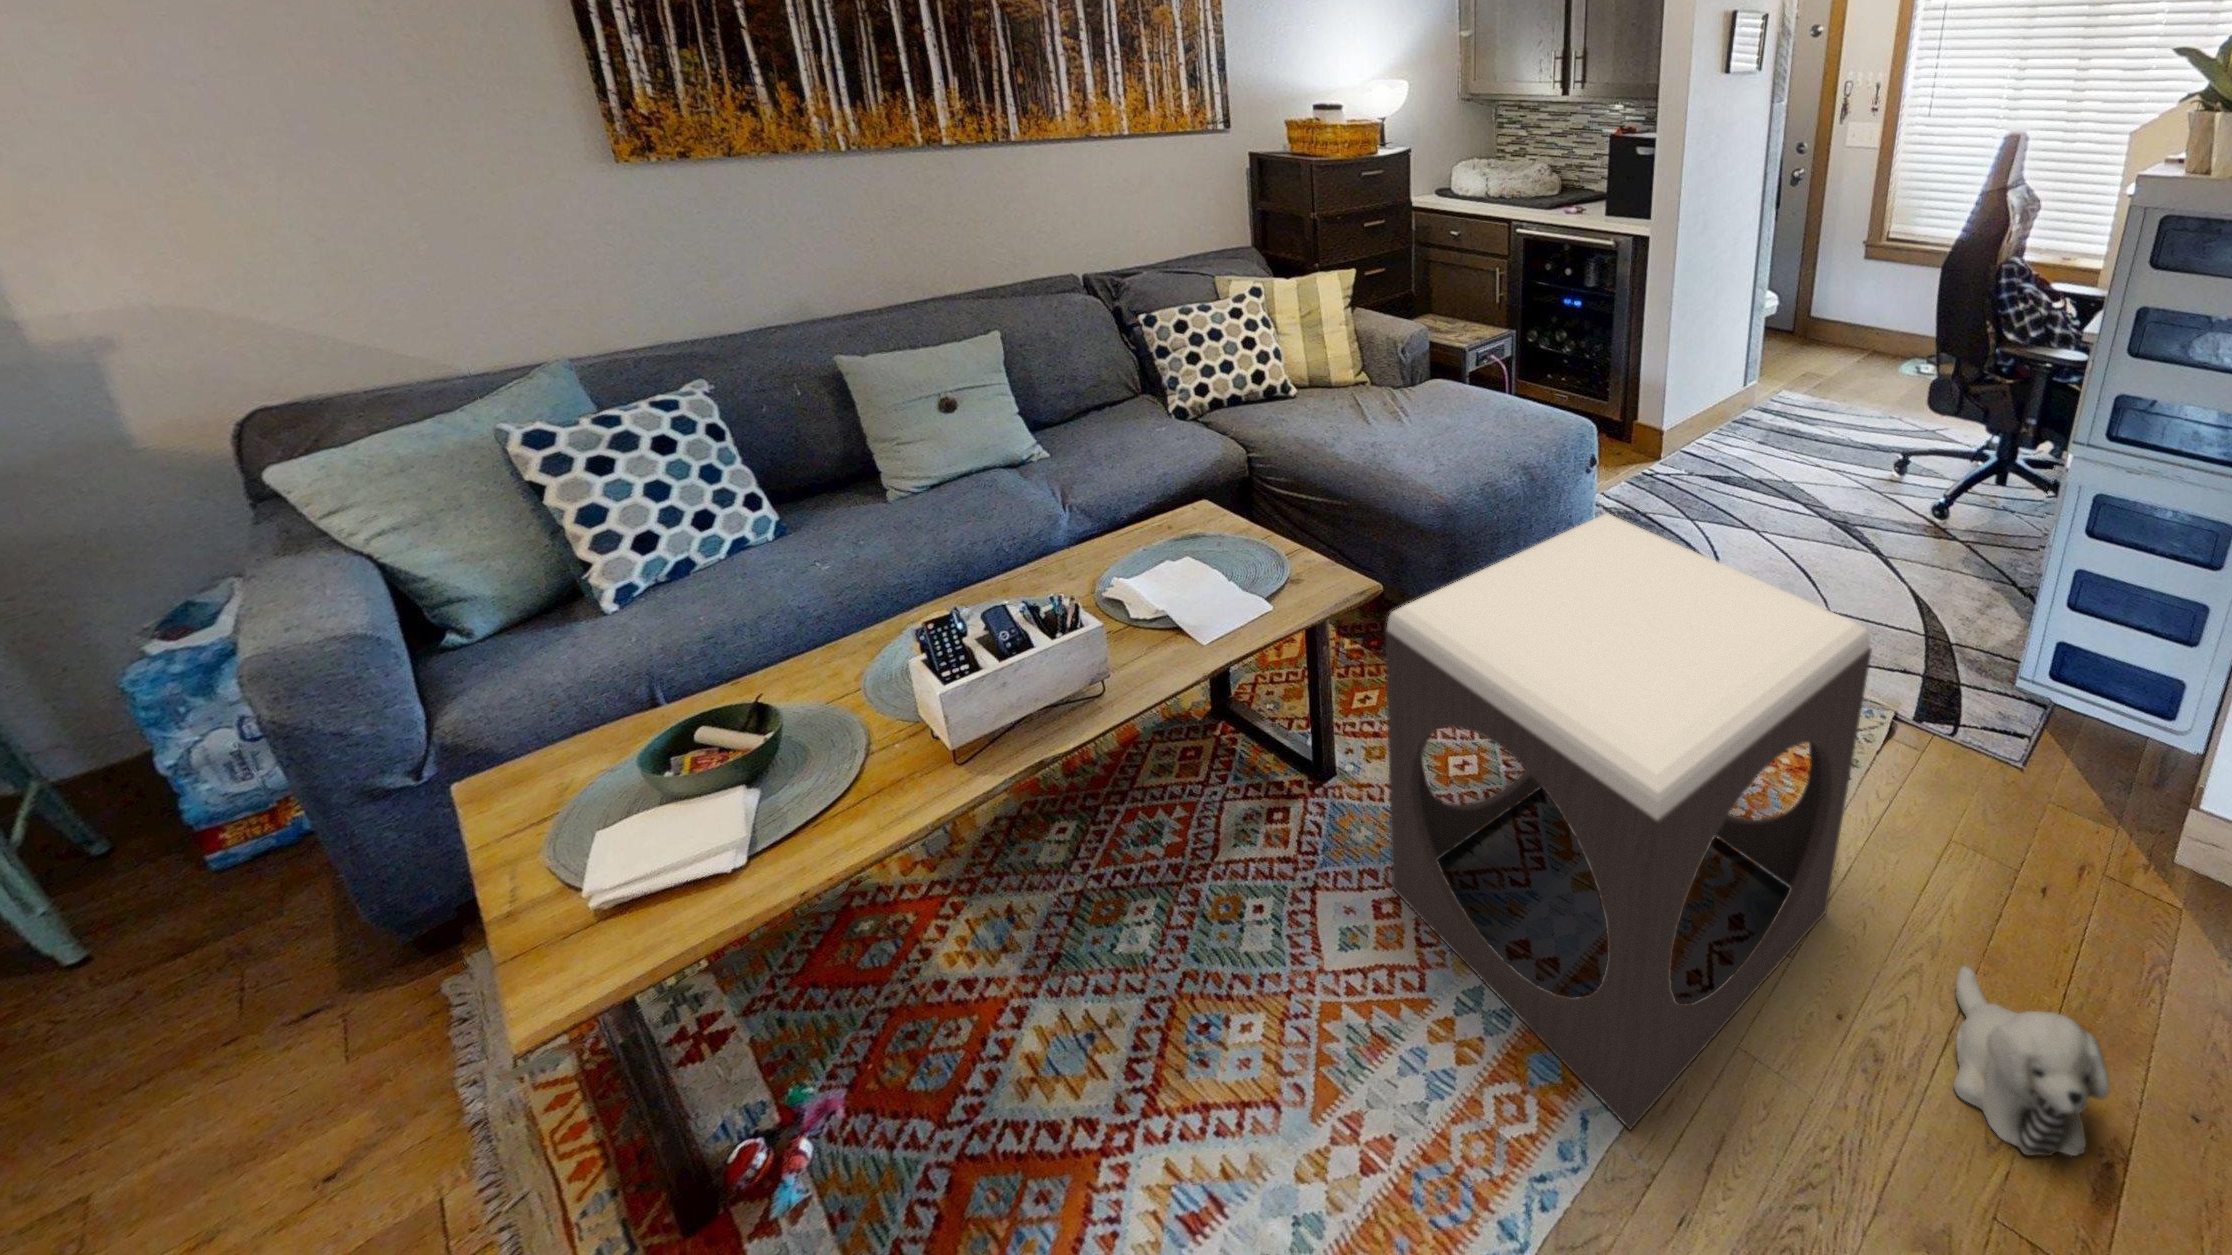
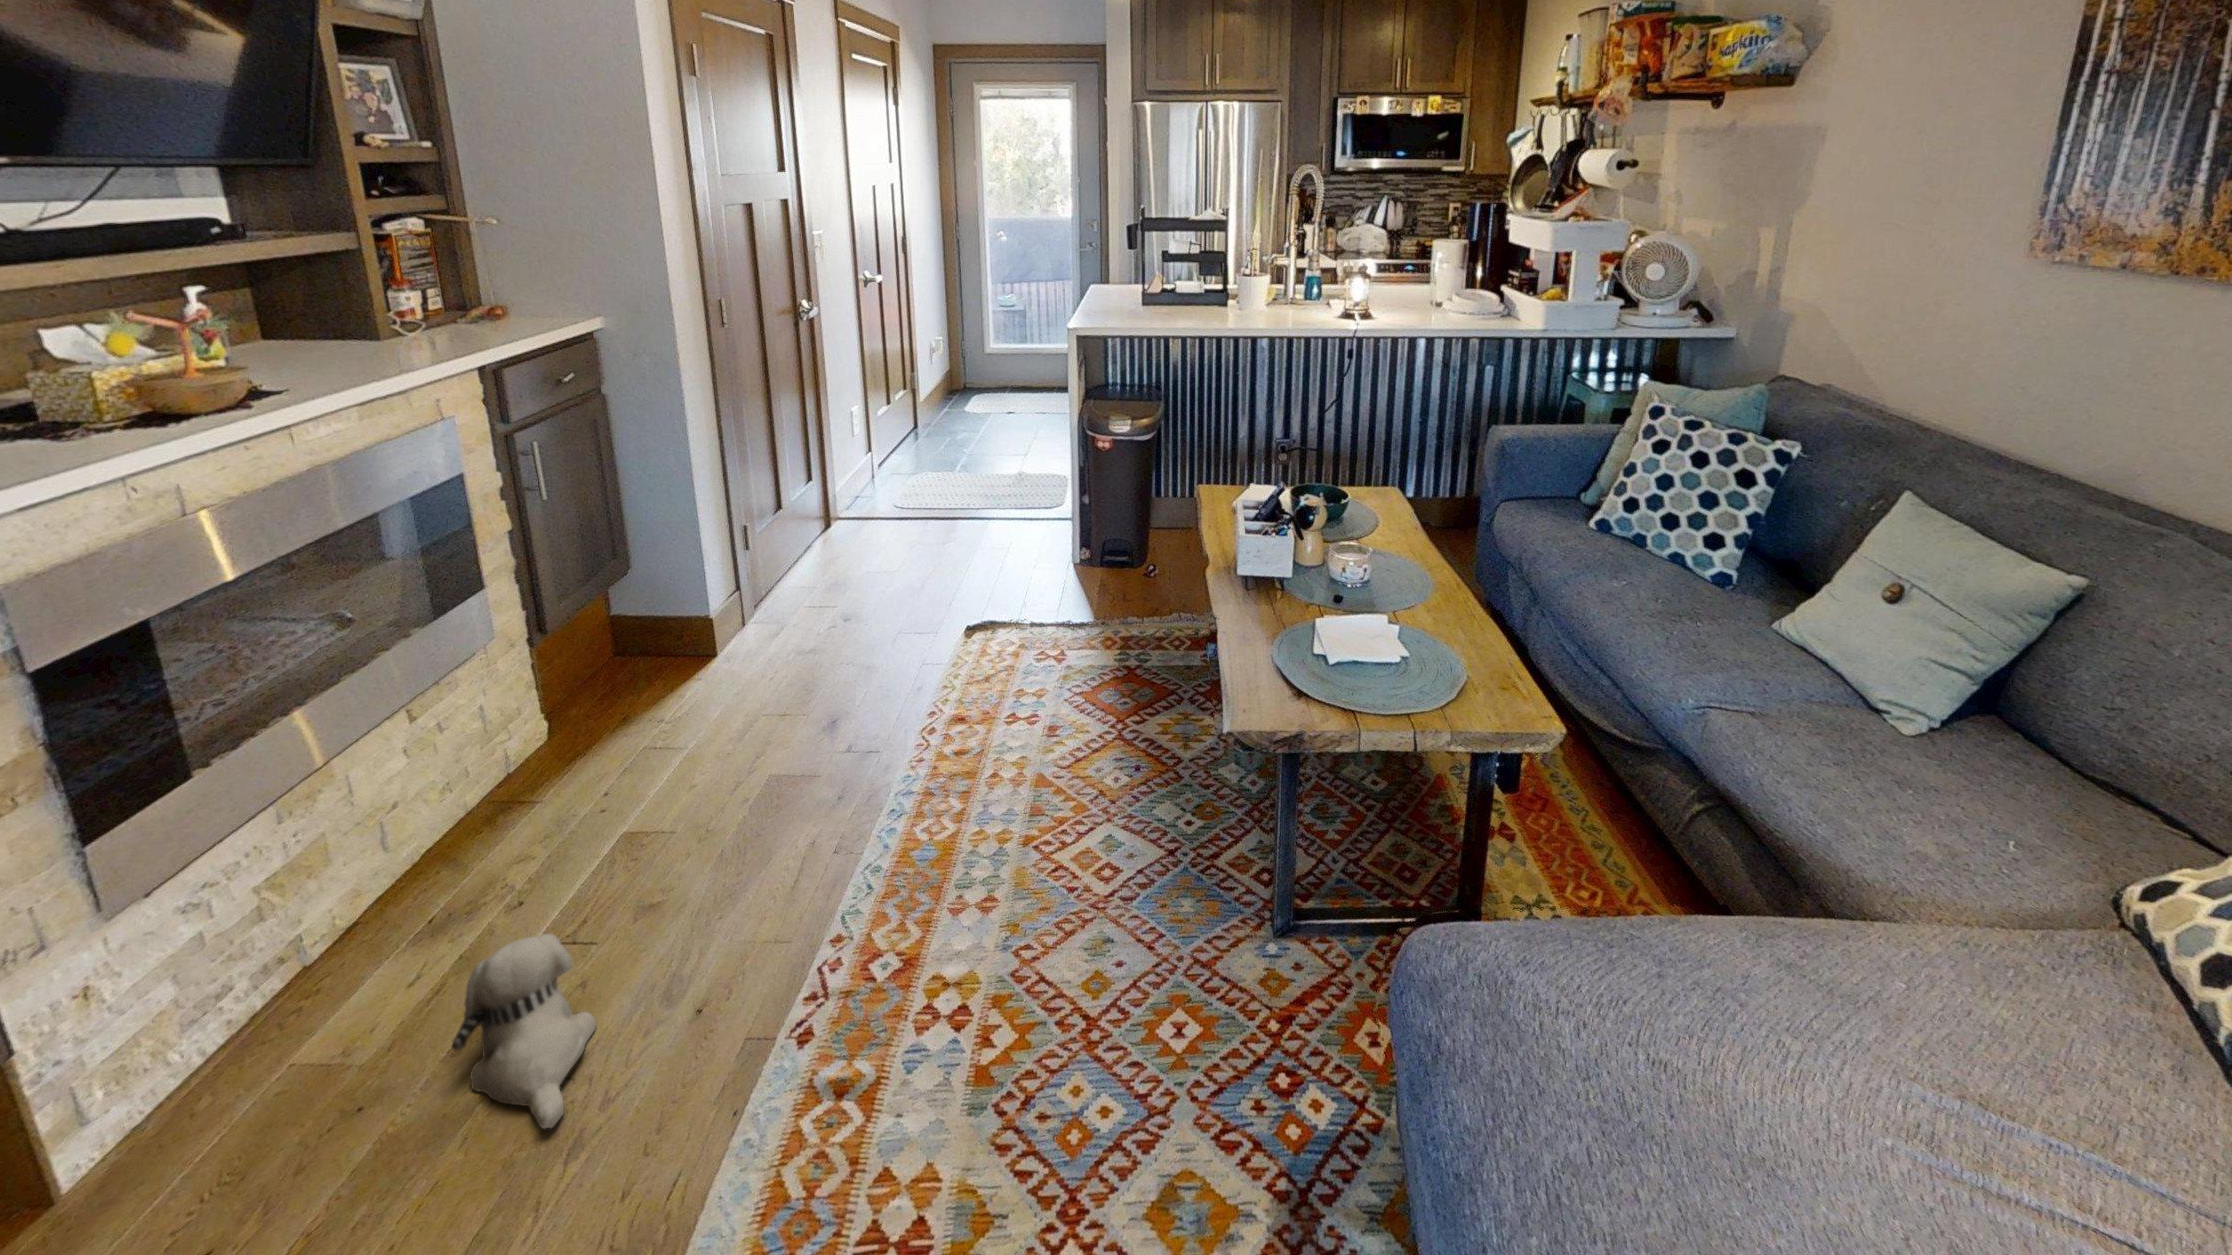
footstool: present [1385,513,1872,1129] -> none [657,606,1115,1160]

